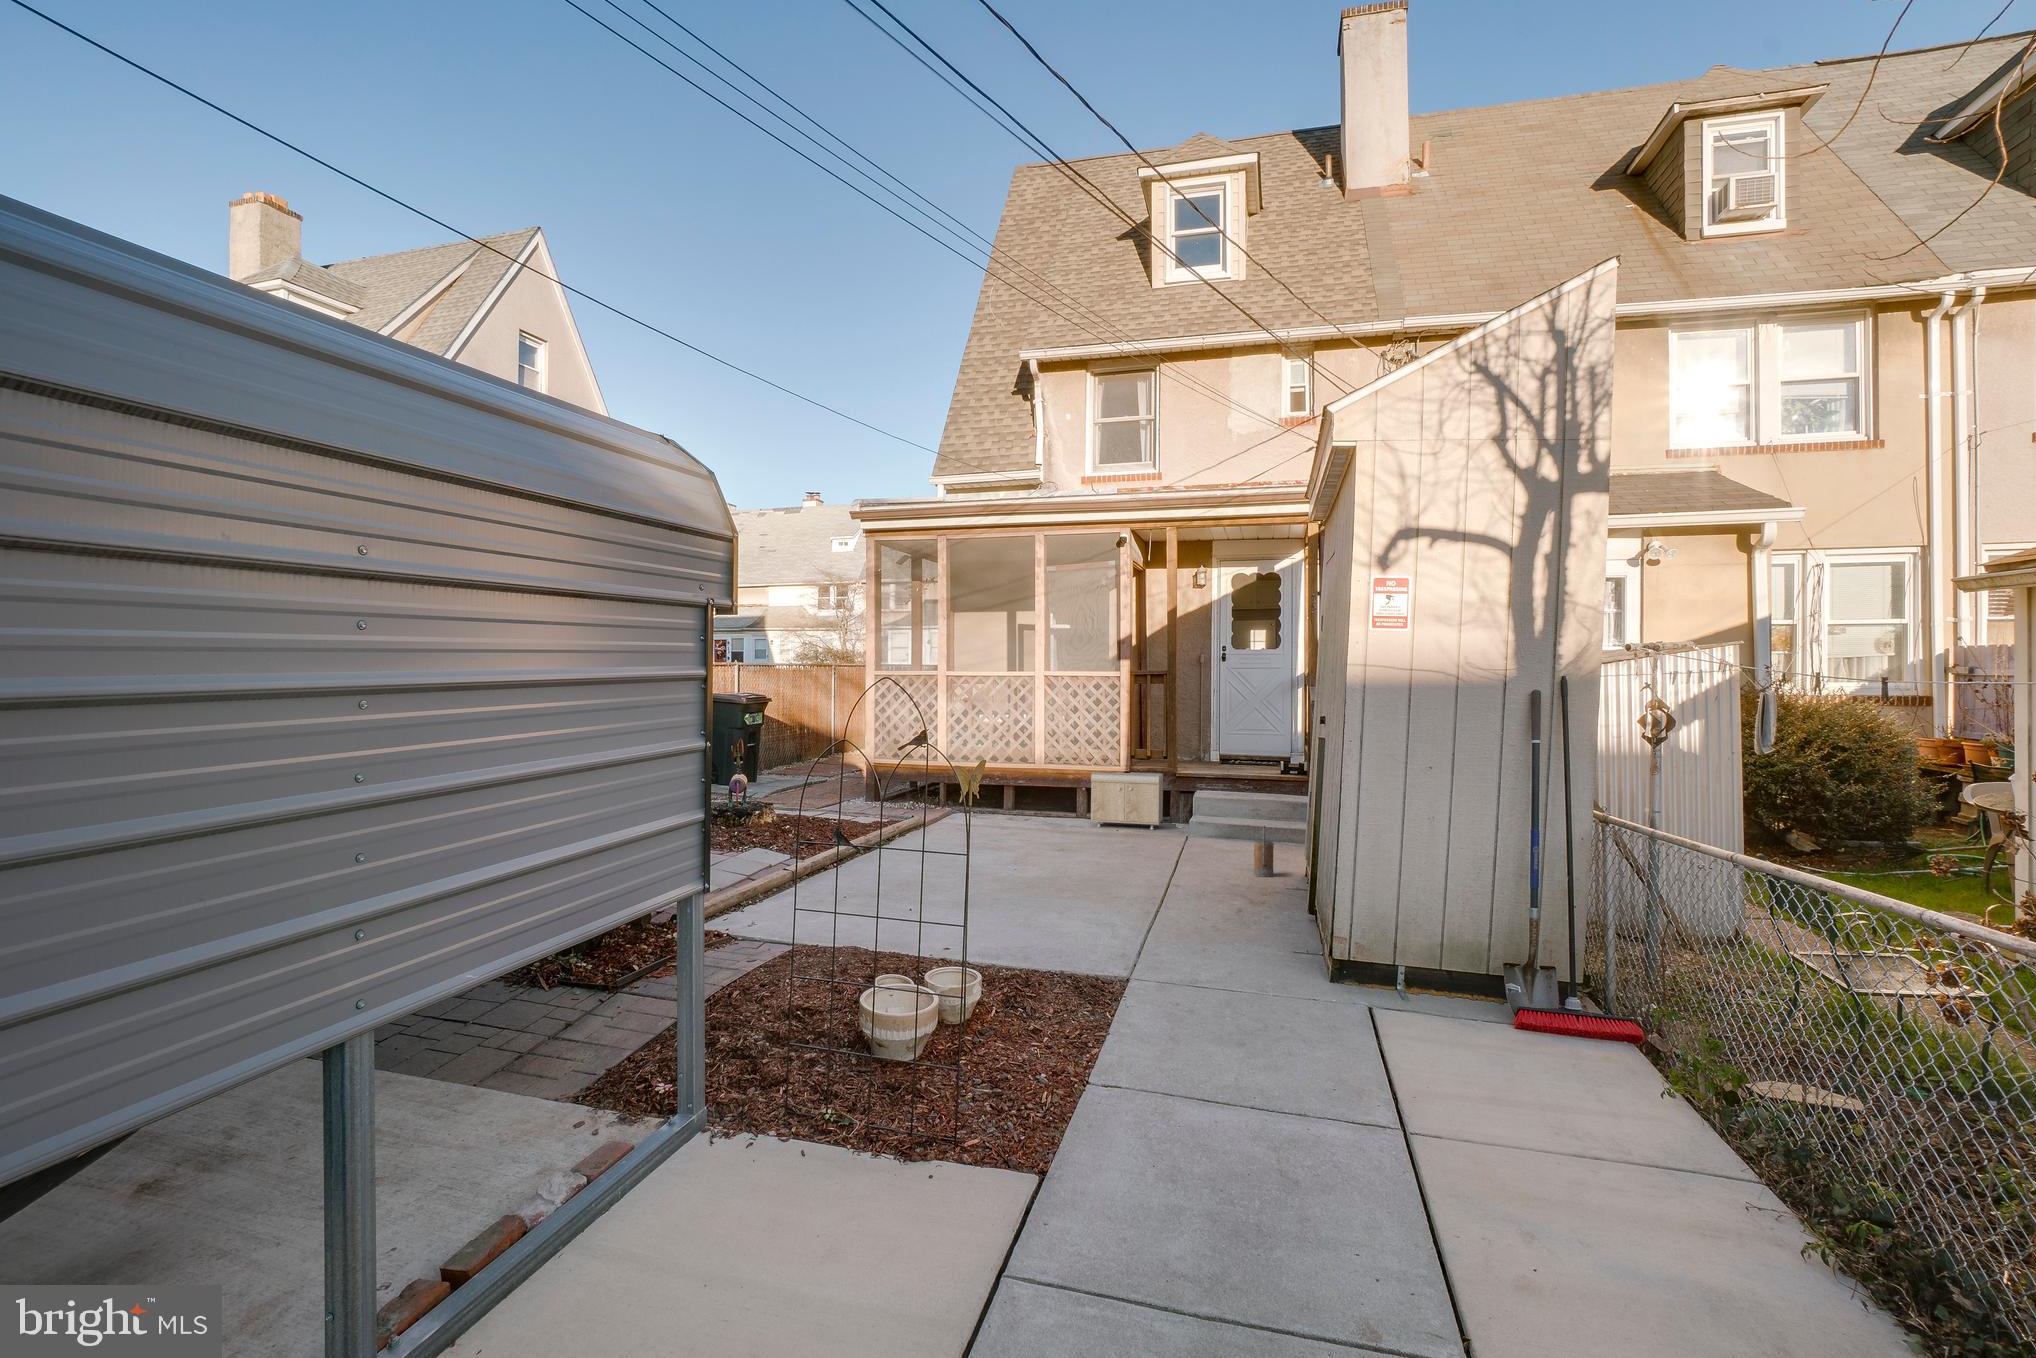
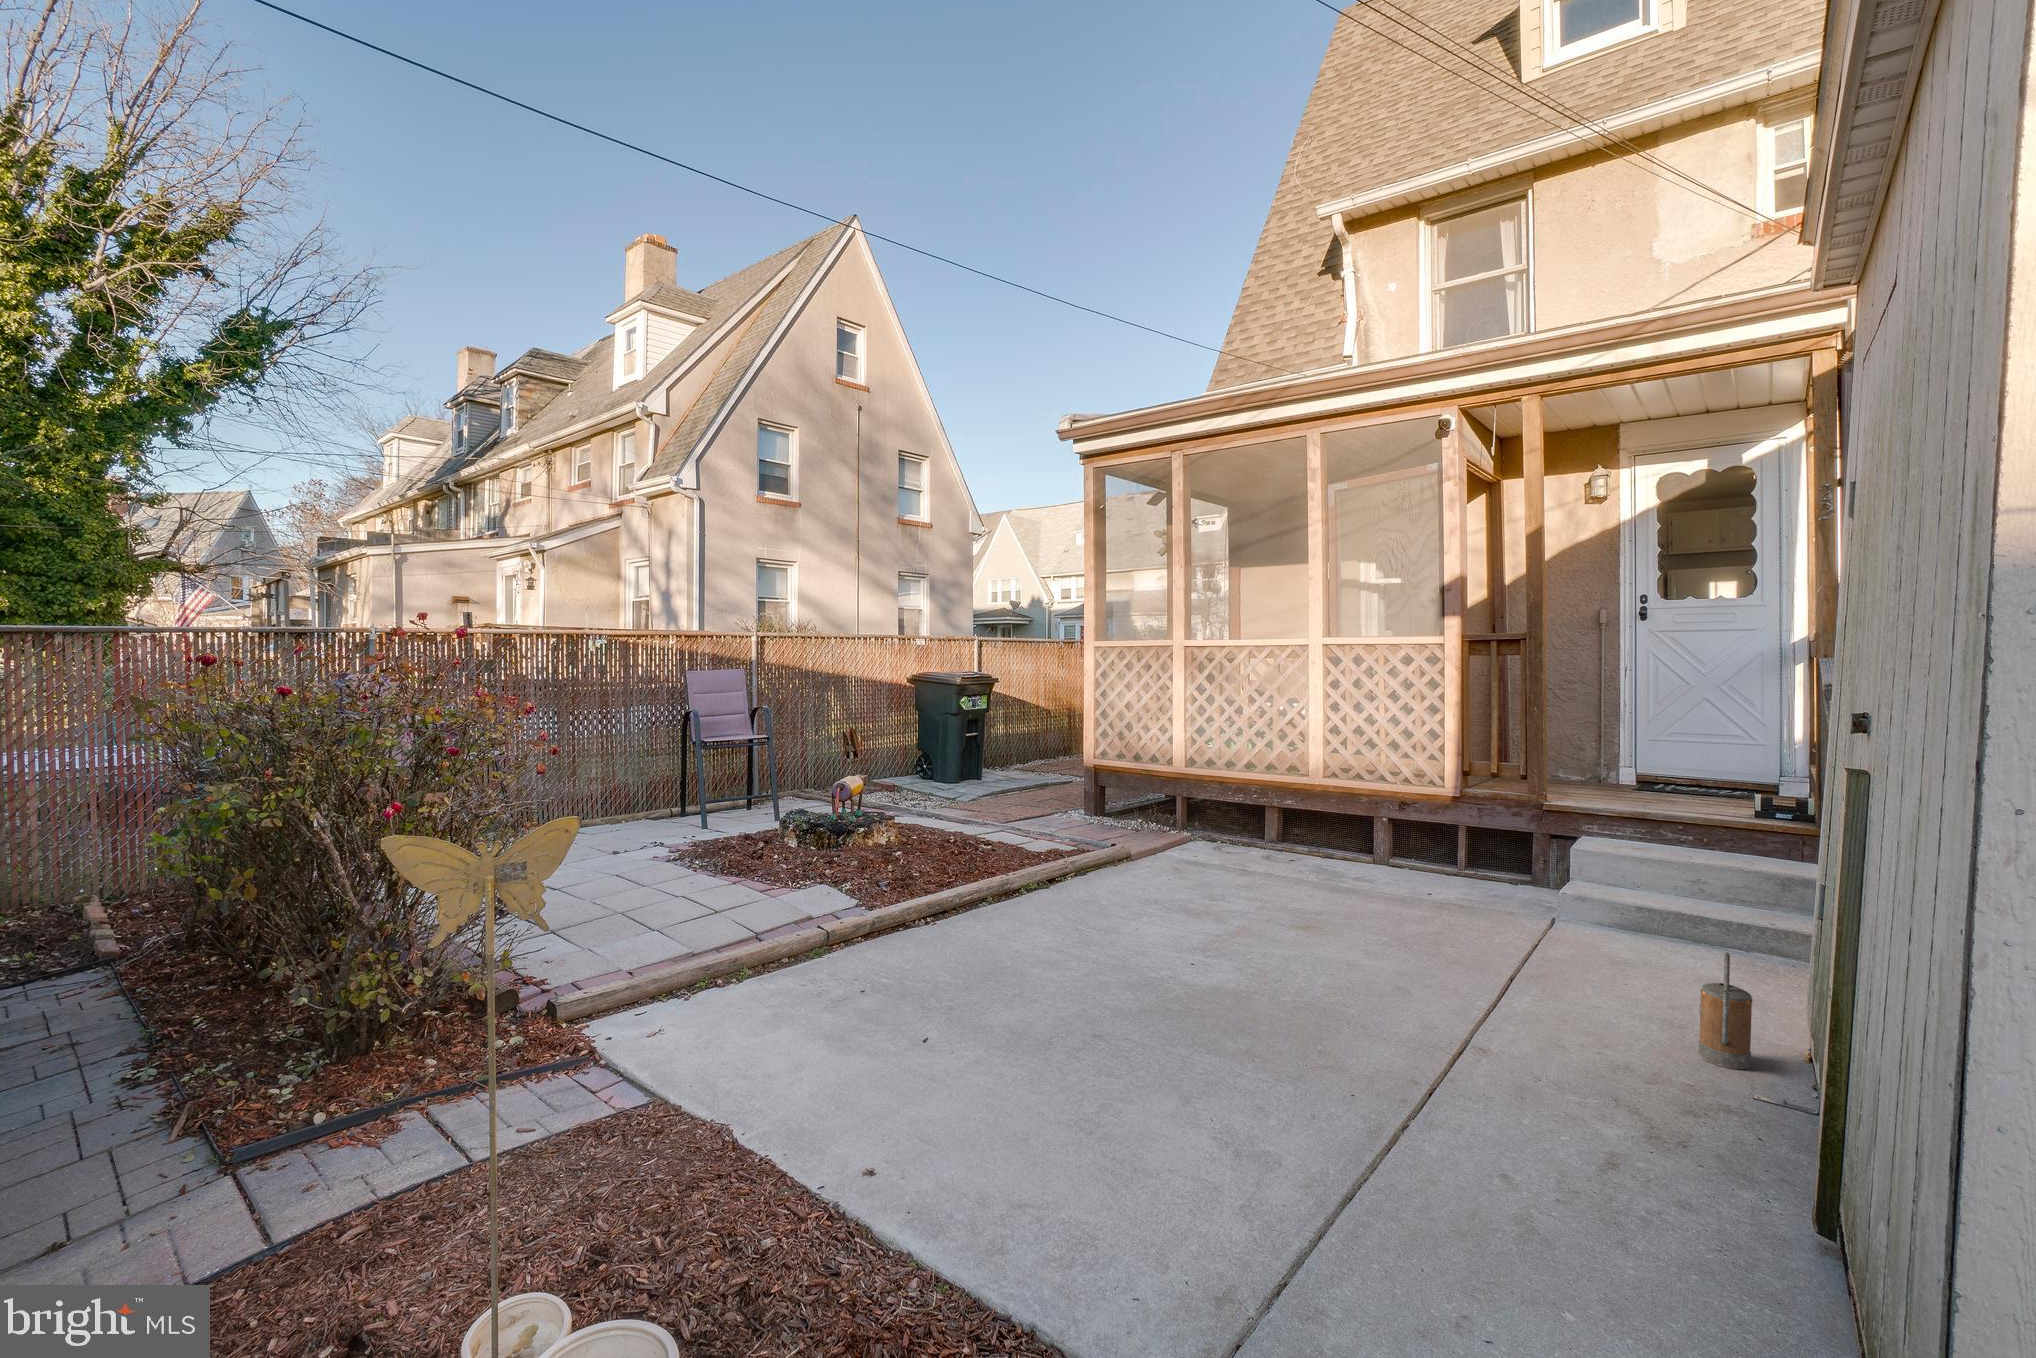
storage bench: present [1091,772,1163,829] -> none [1388,791,1519,893]

